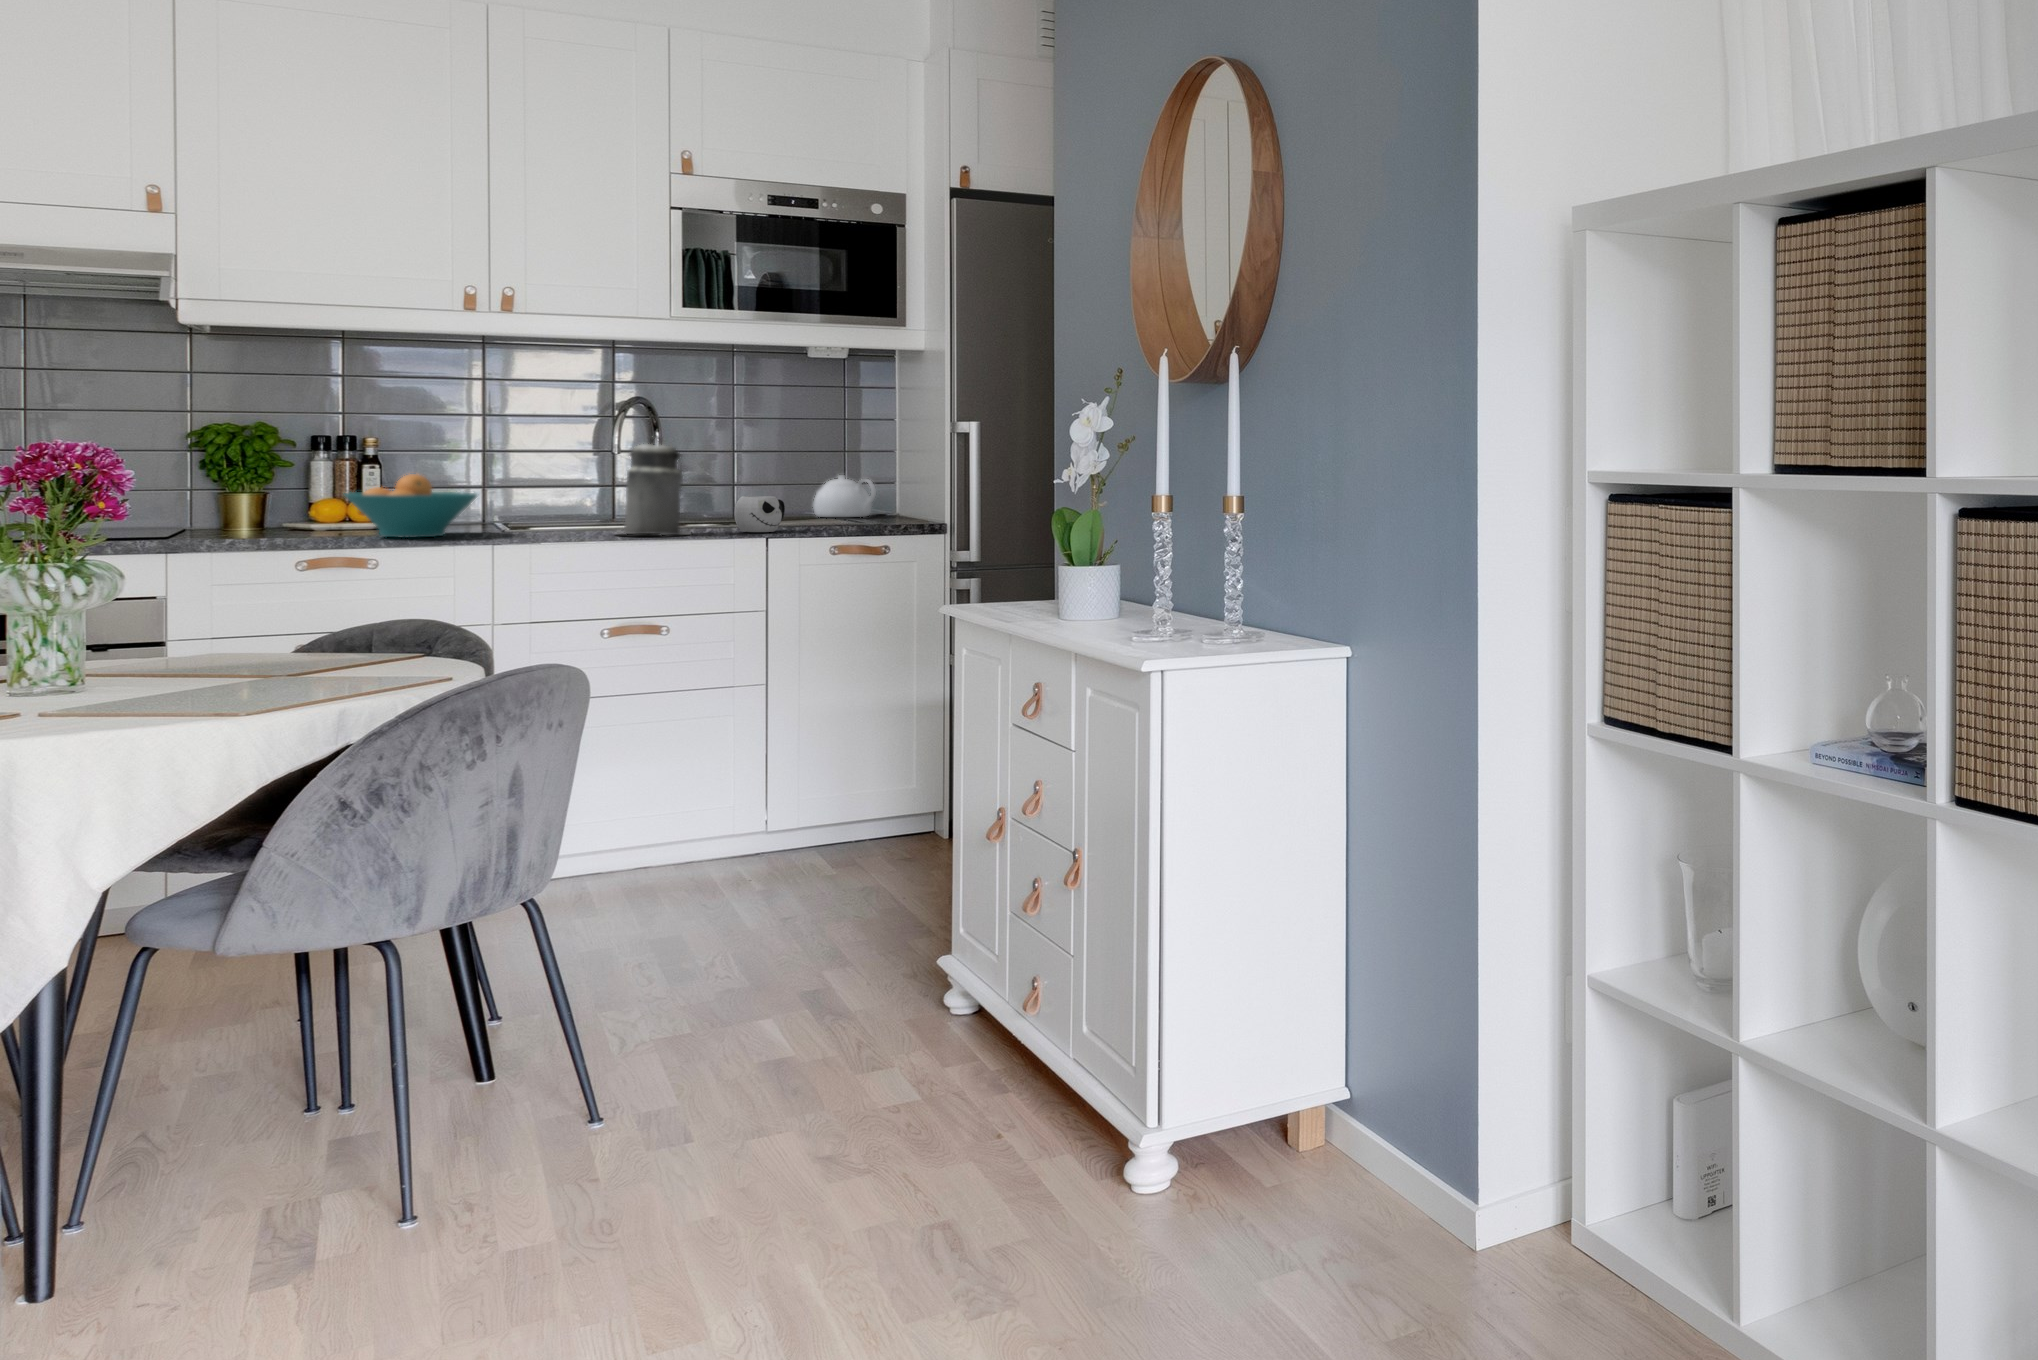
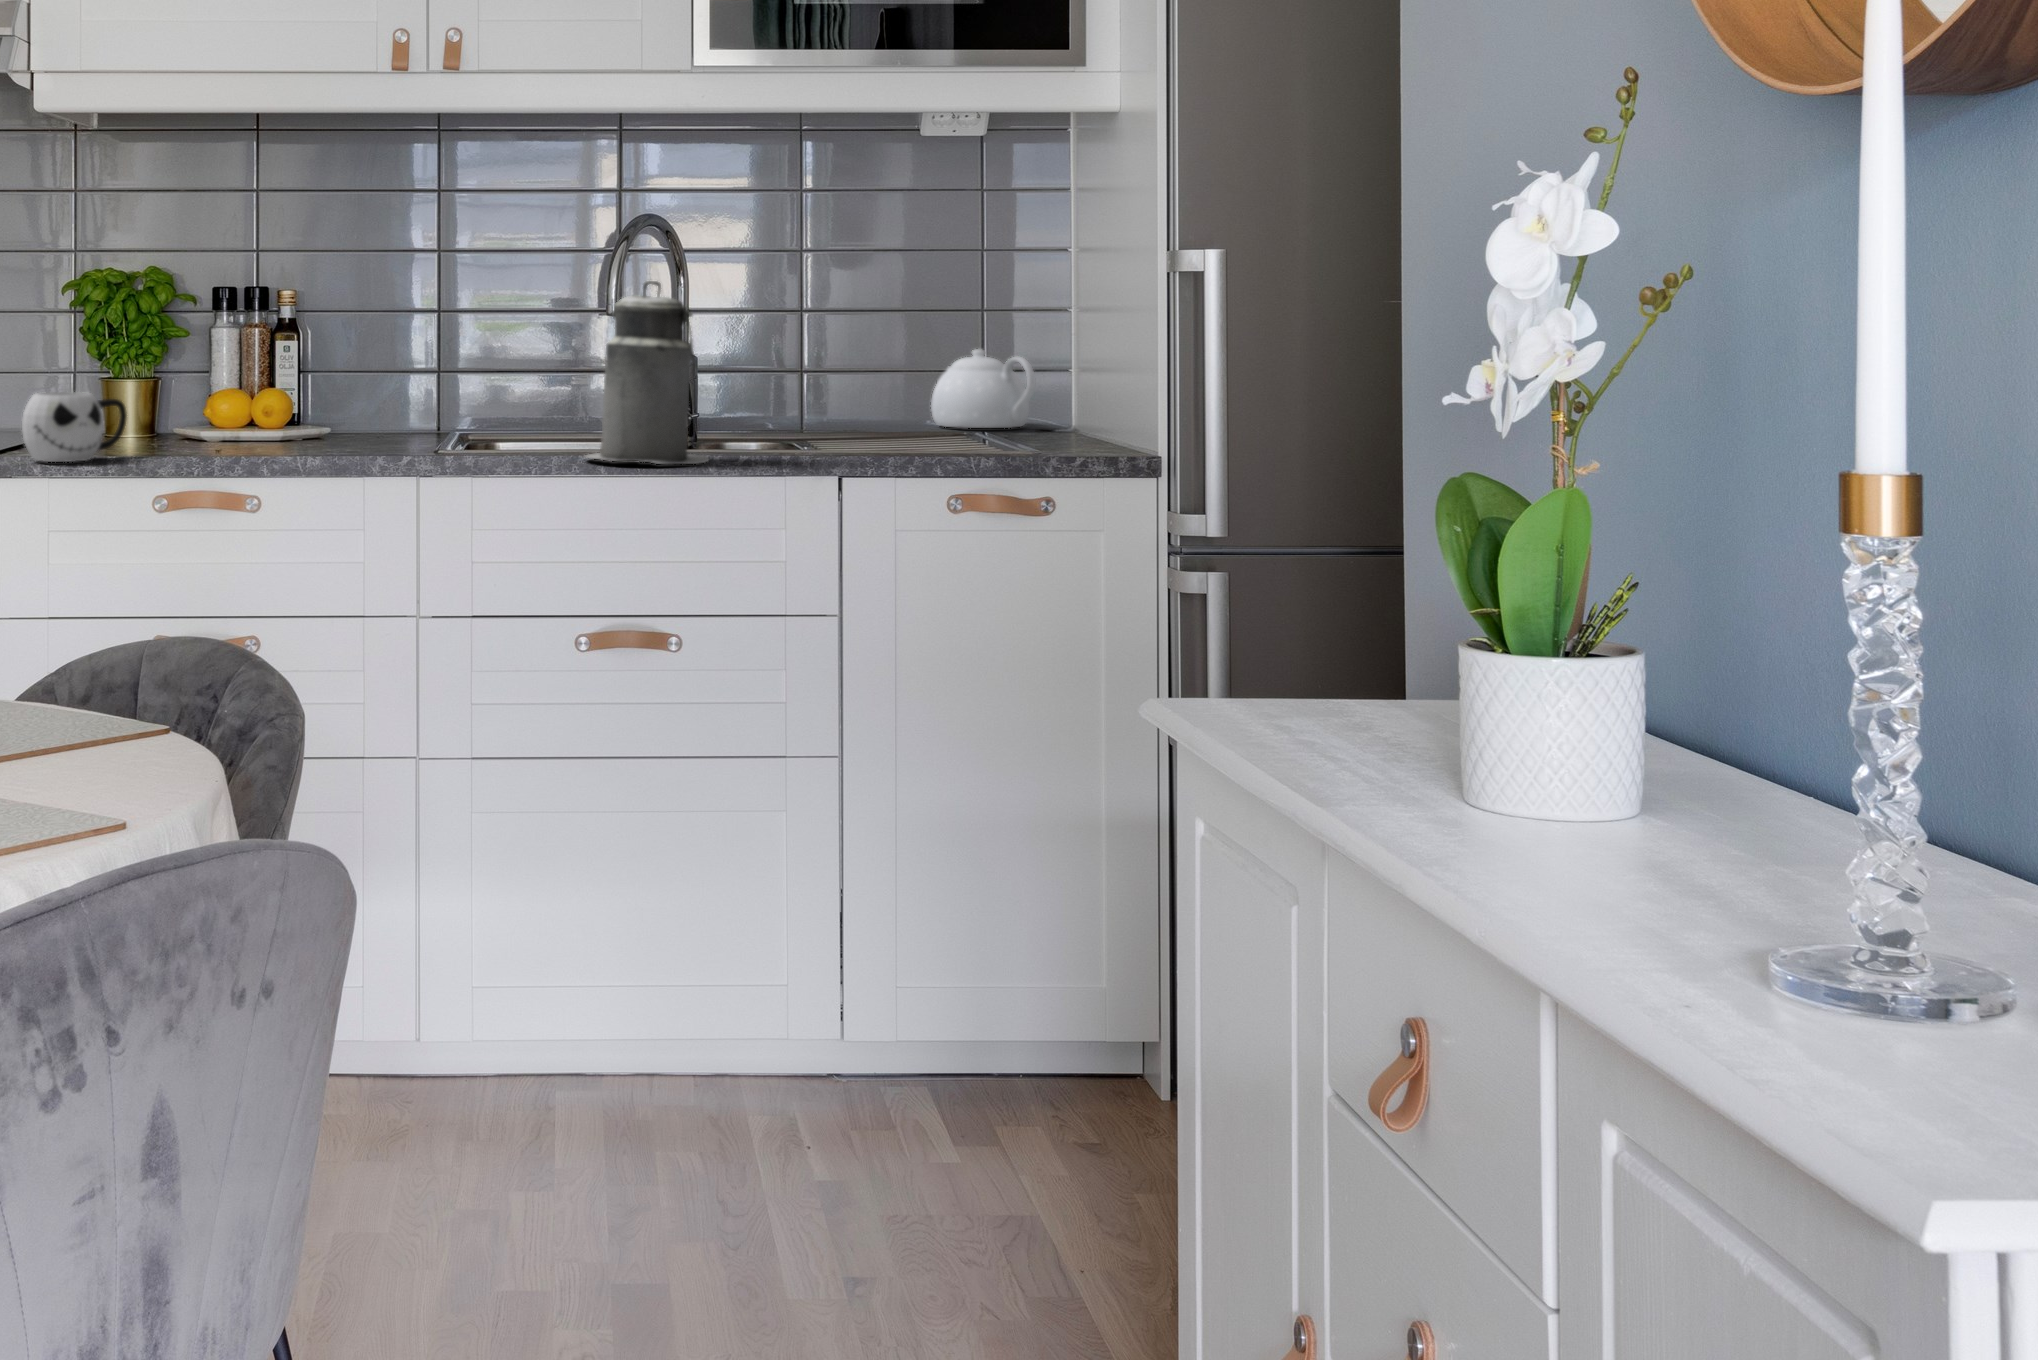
fruit bowl: present [345,474,477,538] -> none [213,350,396,457]
mug: present [734,496,785,532] -> present [22,392,127,462]

